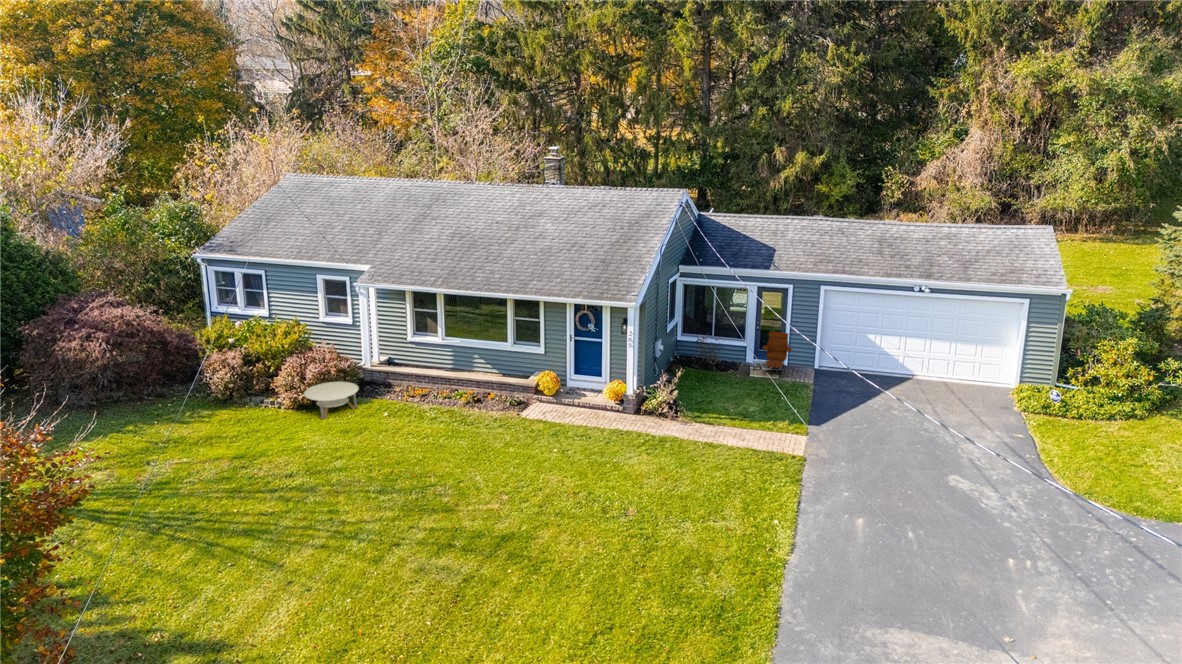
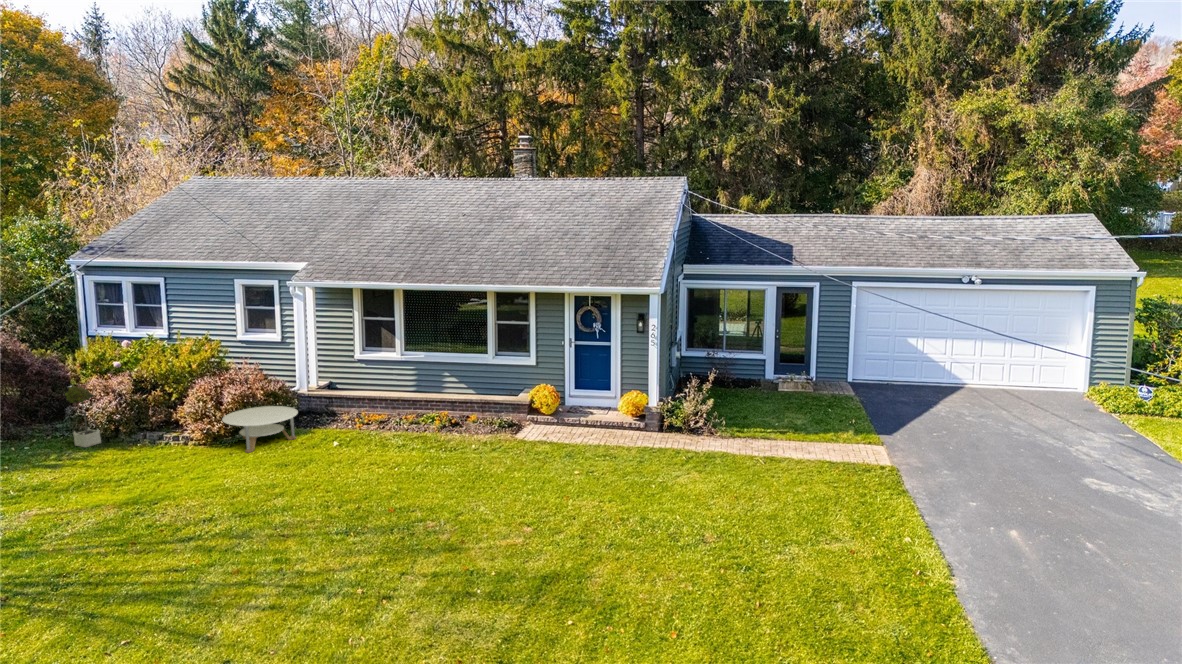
lounge chair: present [763,332,792,374] -> none [782,342,817,390]
potted tree: none [195,364,221,409] -> present [65,387,101,447]

